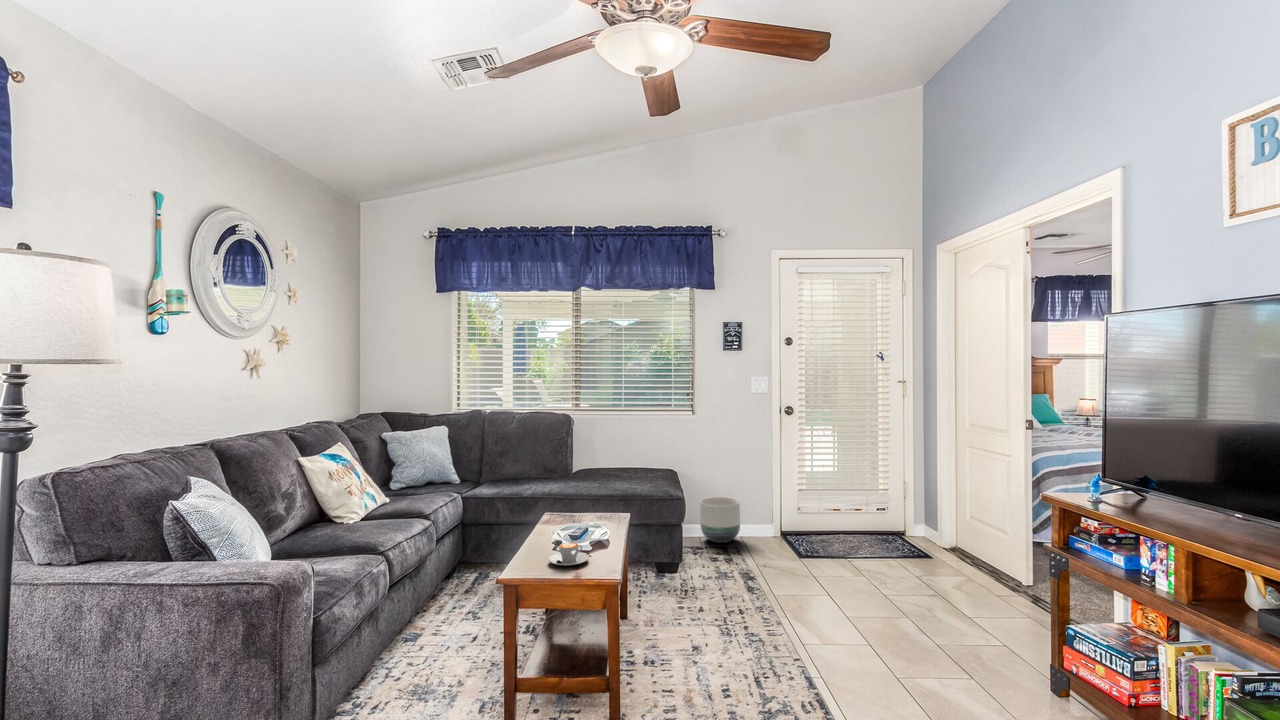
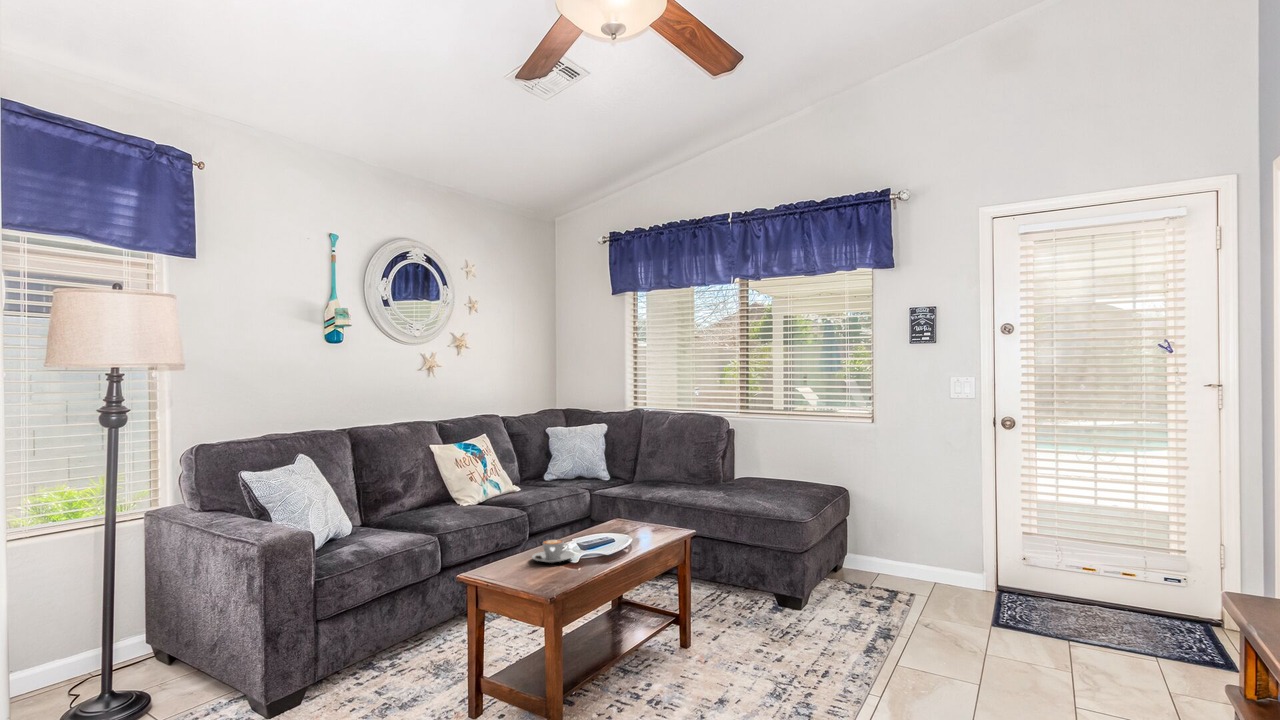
planter: present [700,497,740,543] -> none [870,532,926,591]

